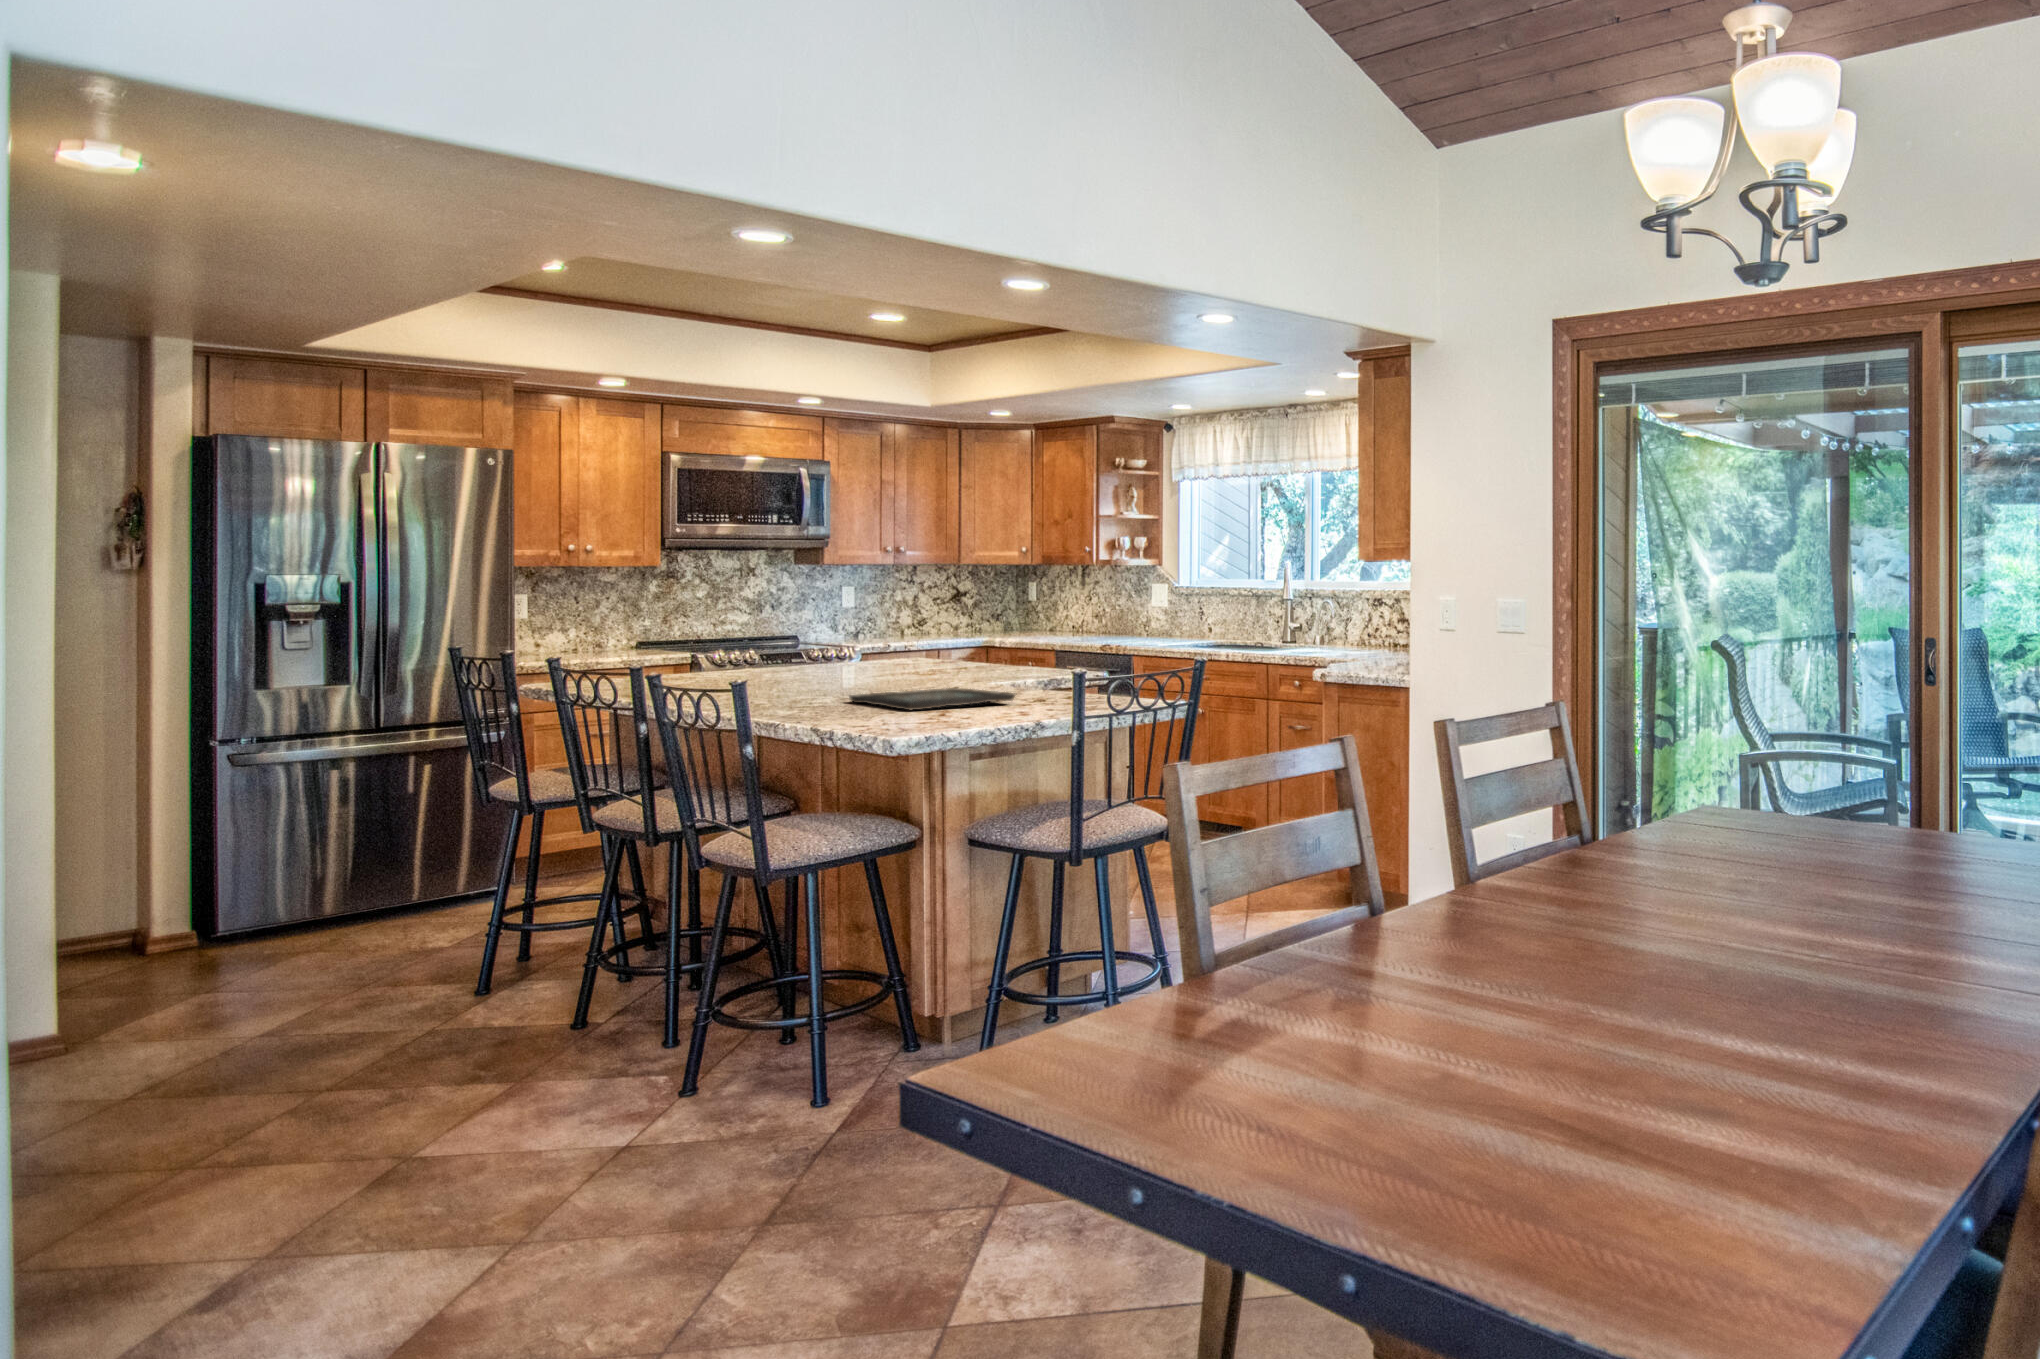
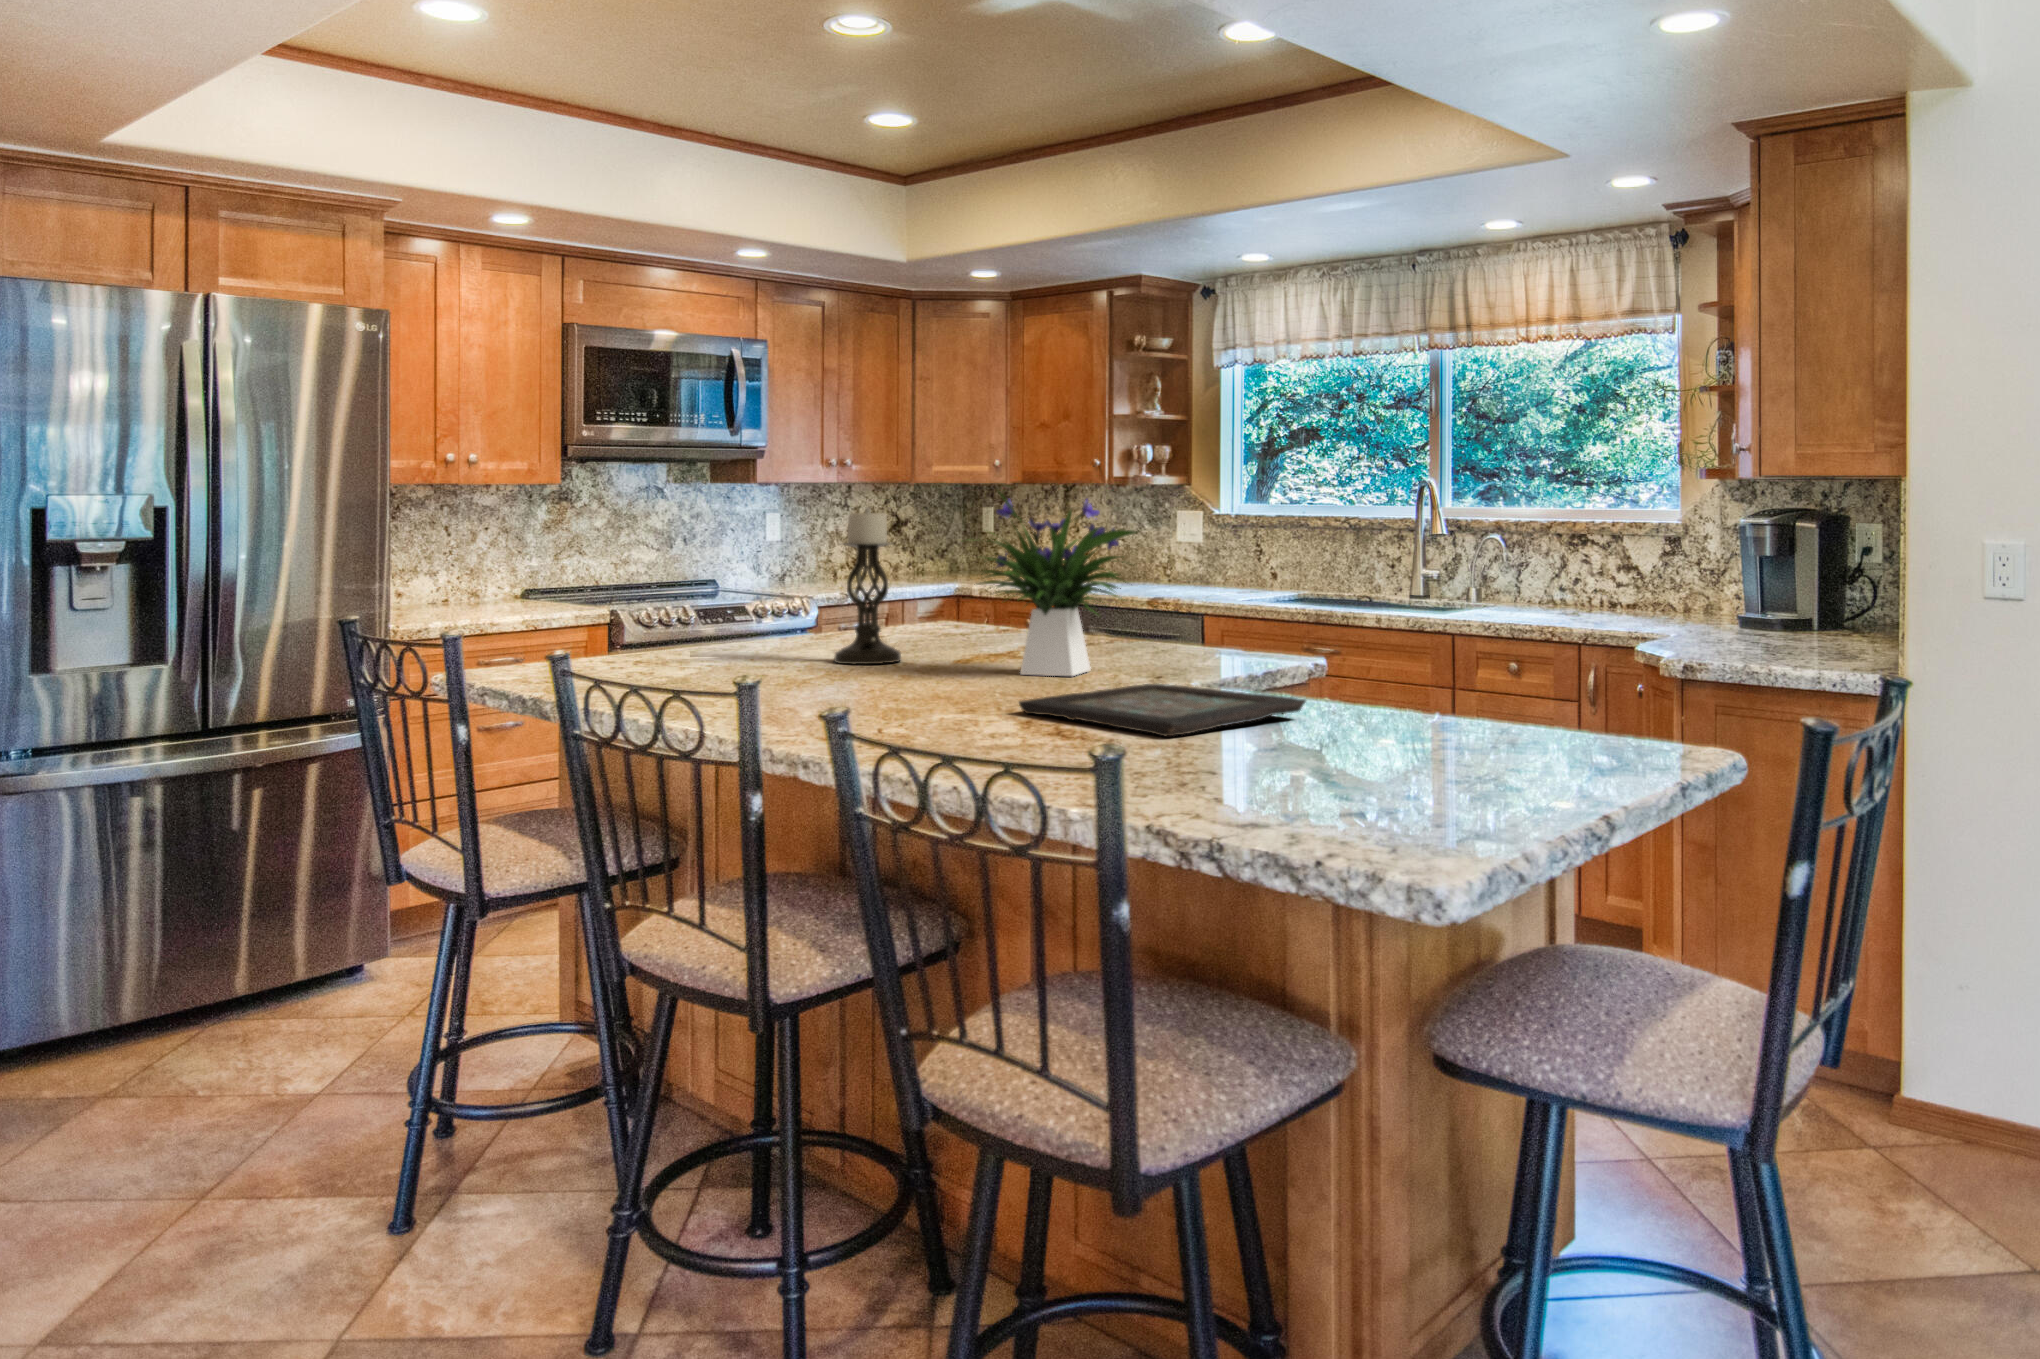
flower arrangement: none [854,572,979,687] -> present [969,491,1139,676]
candle holder: none [793,584,839,682] -> present [834,507,901,664]

